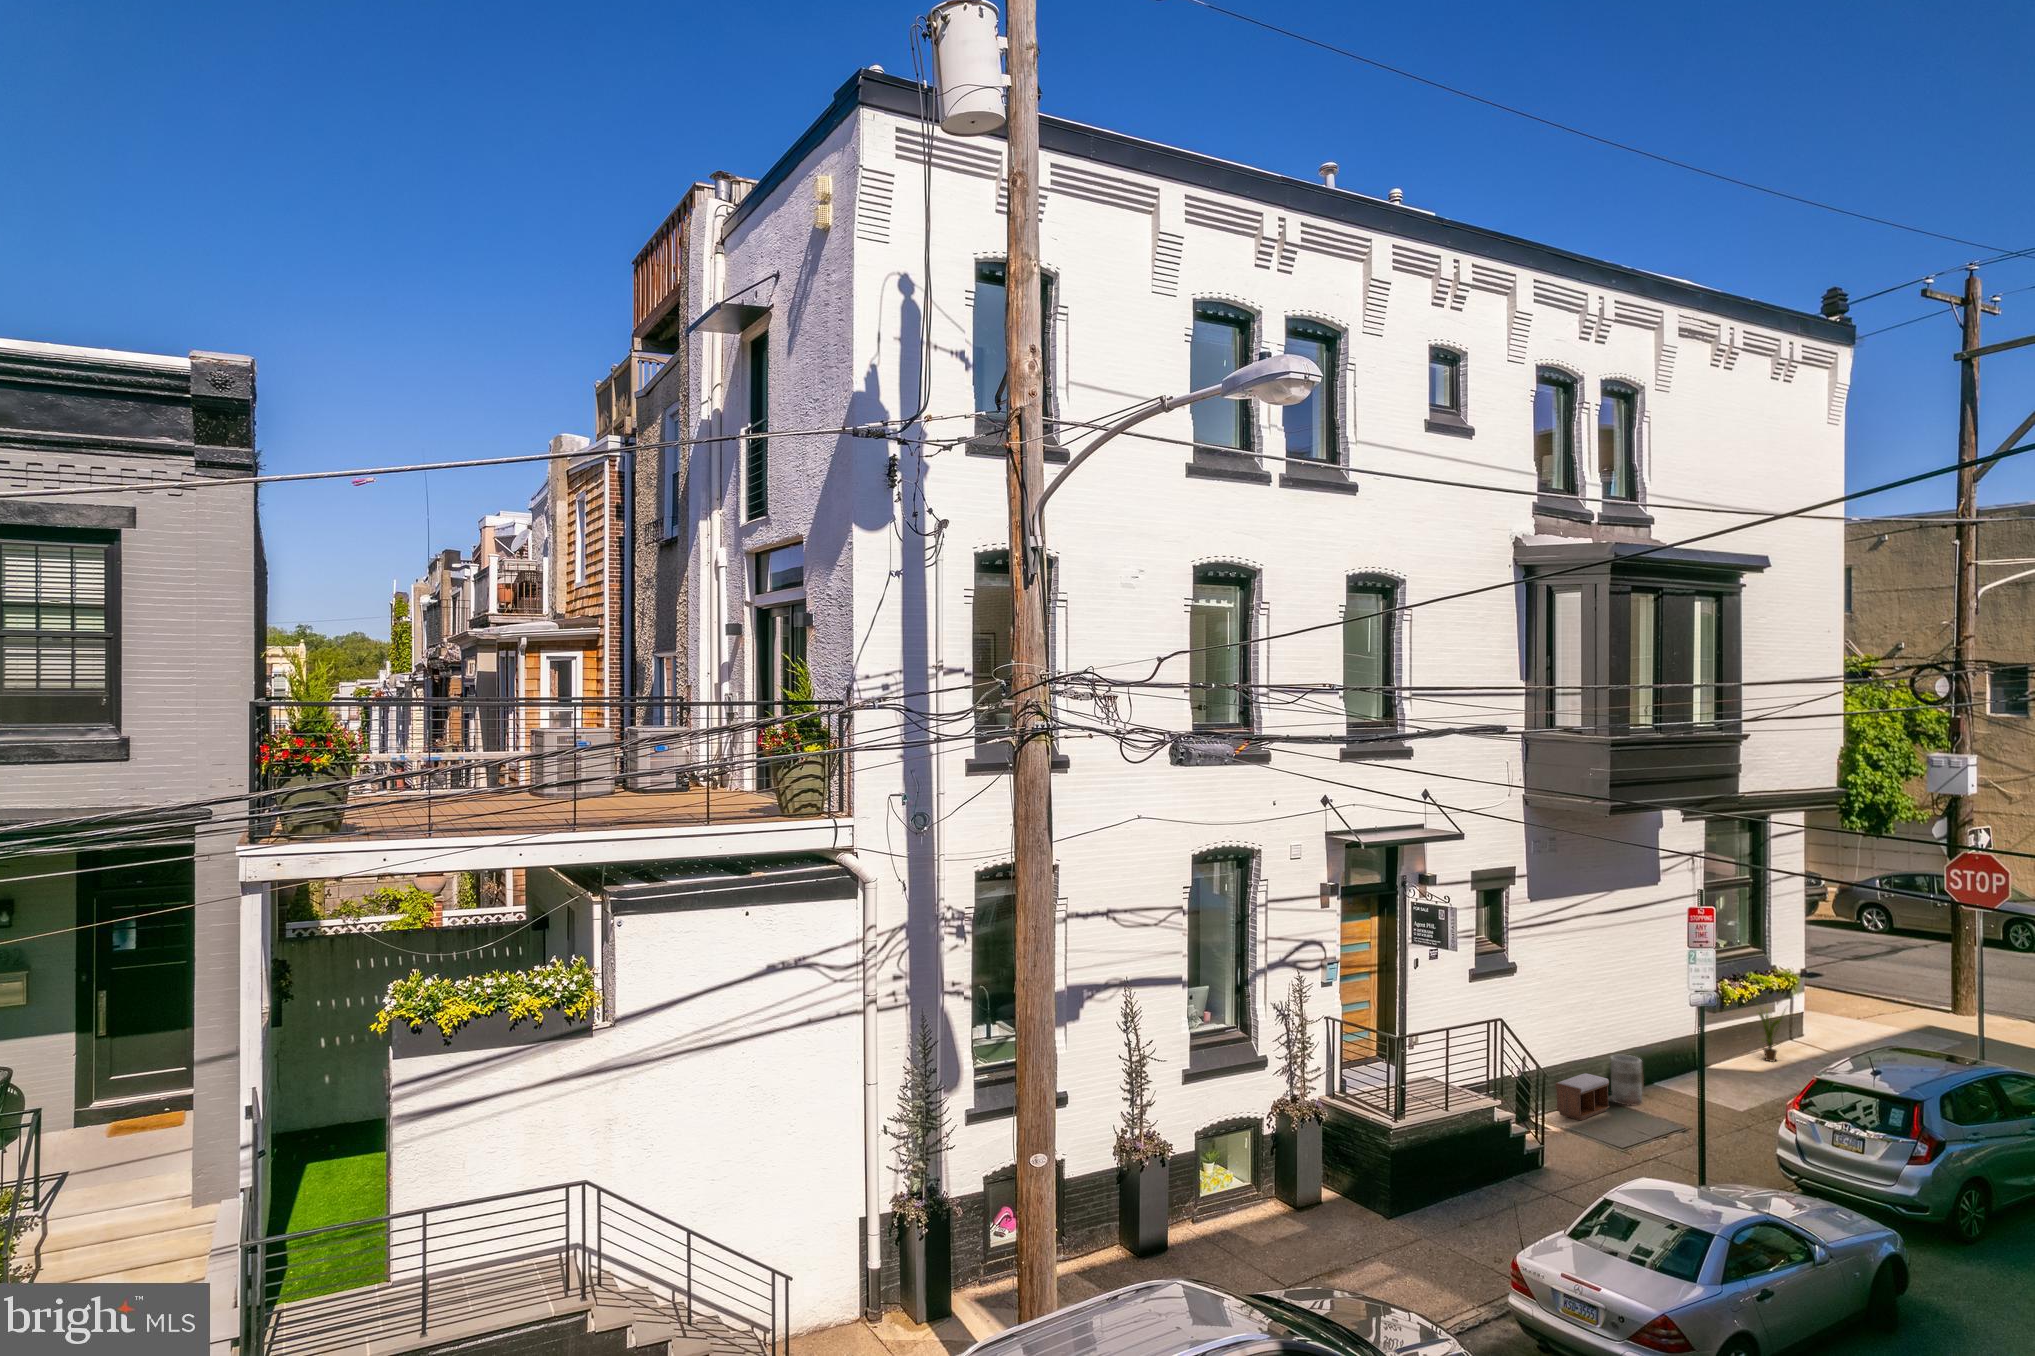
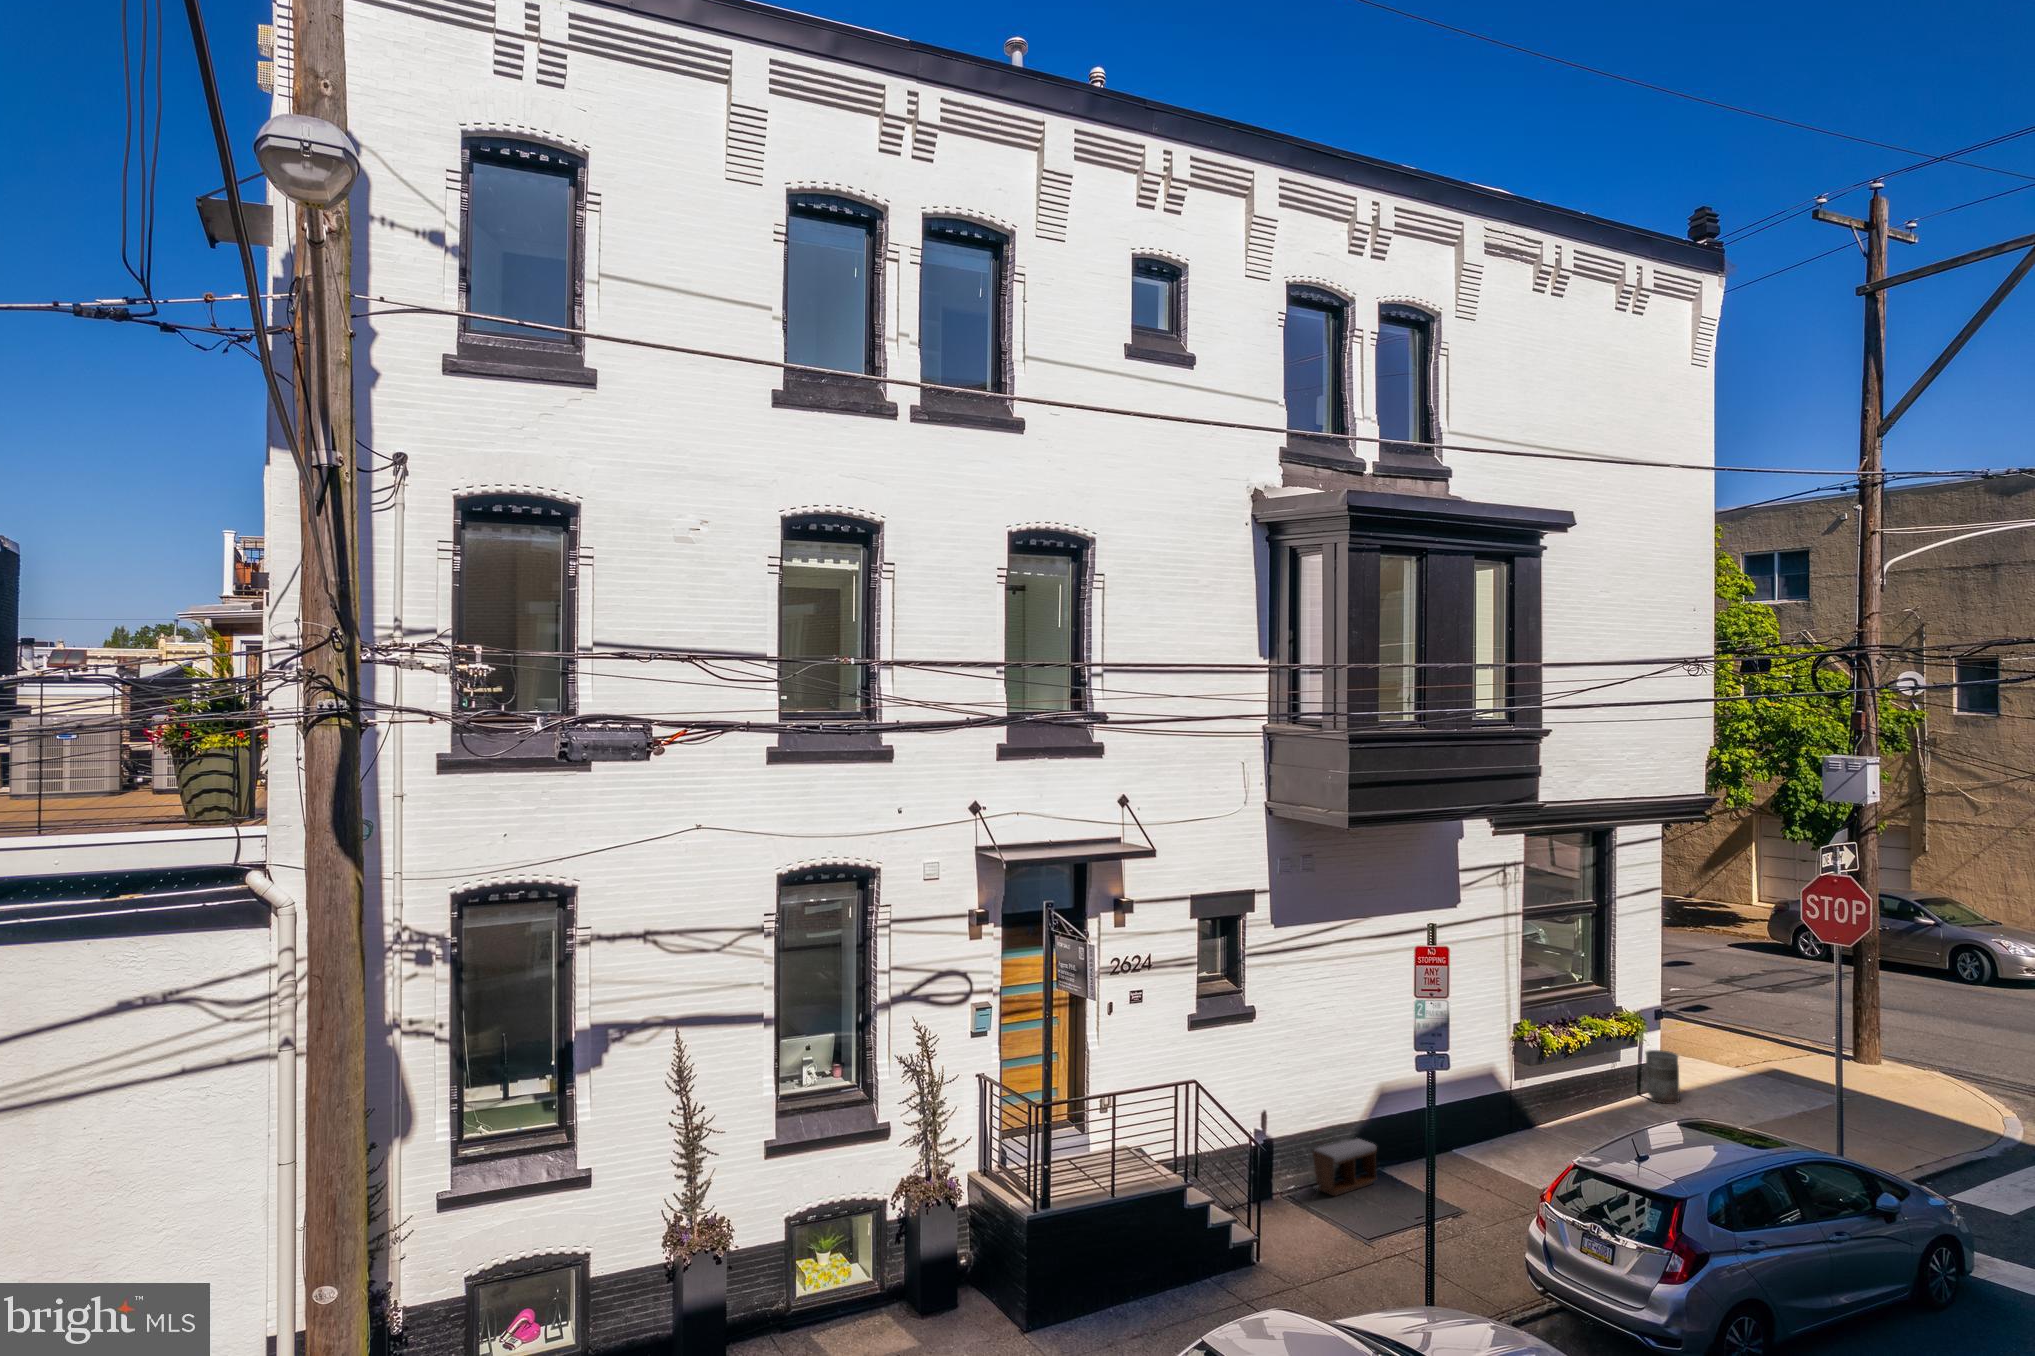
house plant: present [1759,1009,1785,1062] -> none [1583,1044,1626,1120]
trash can: present [1611,1055,1644,1106] -> present [1645,1050,1680,1104]

